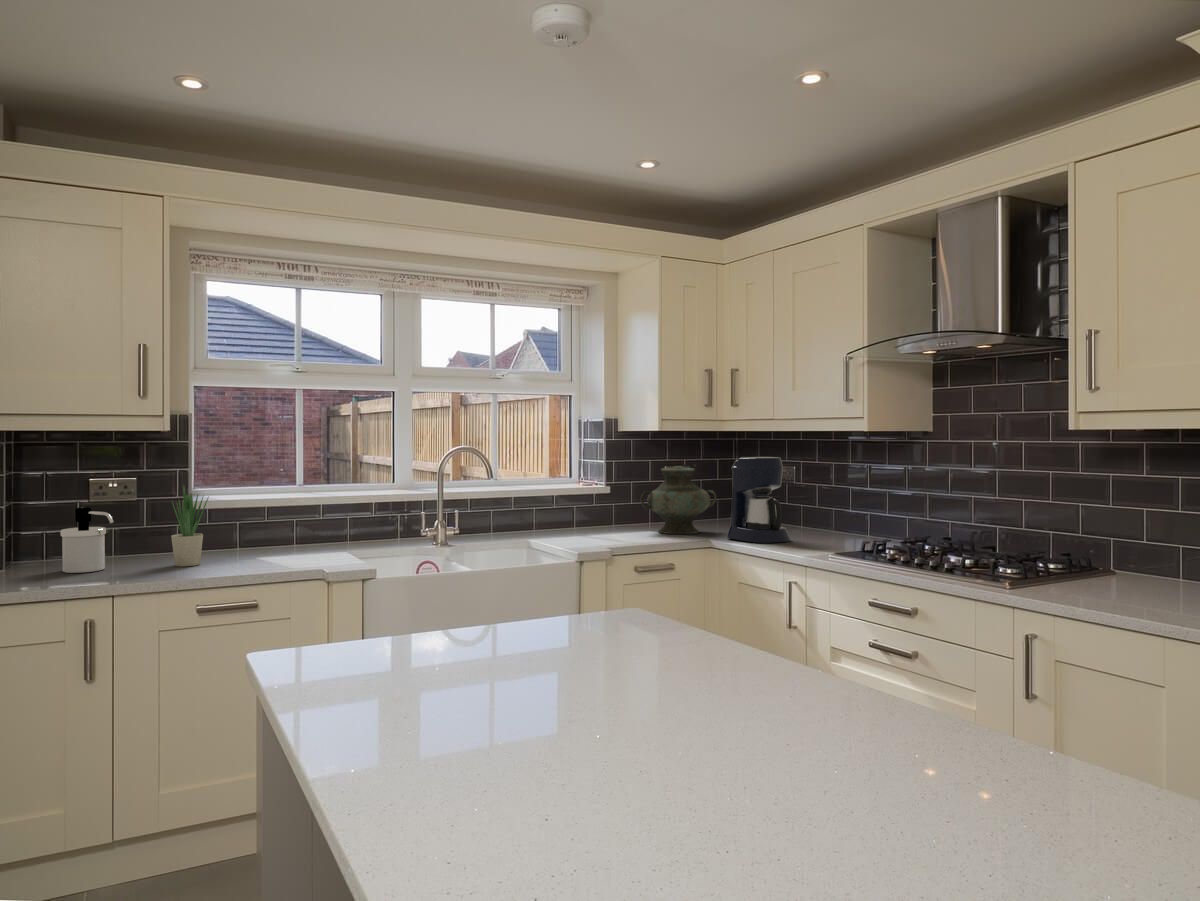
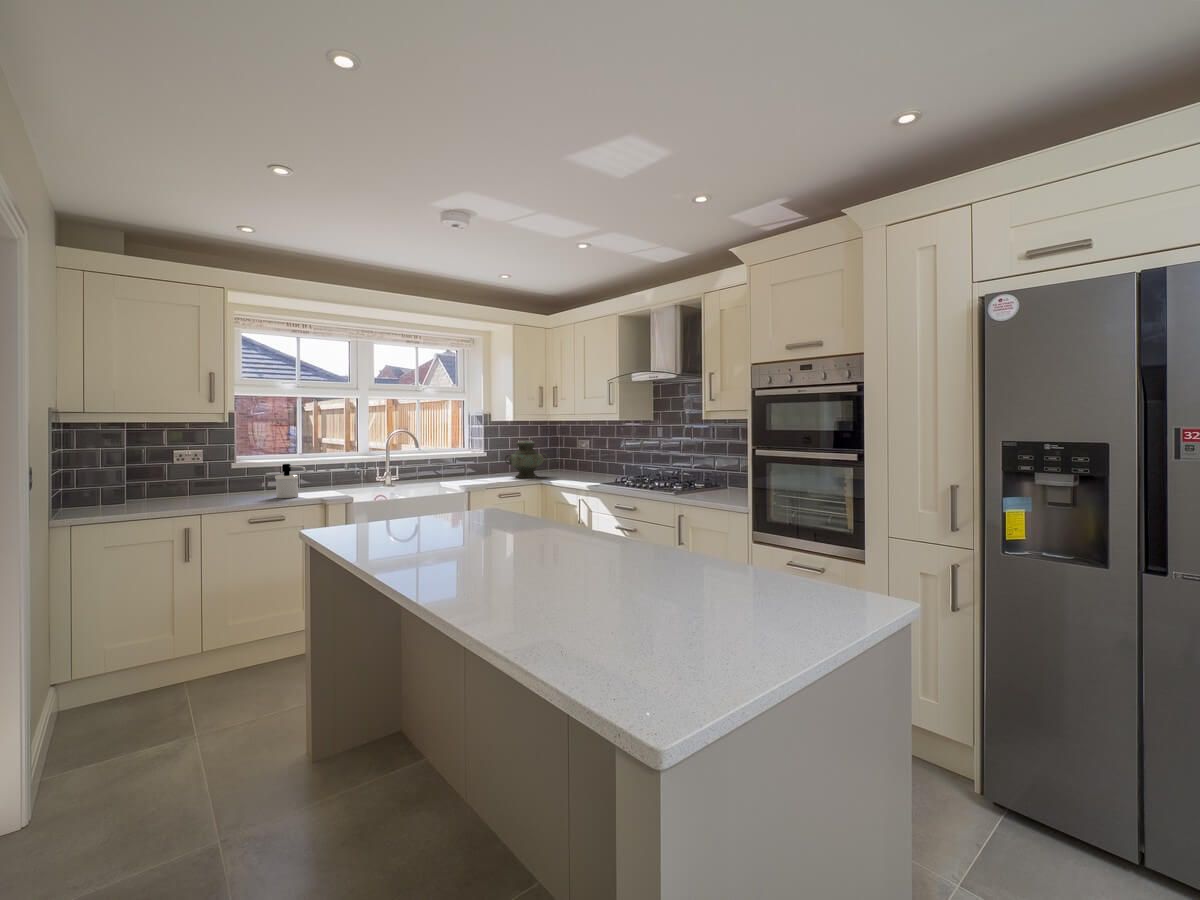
coffee maker: present [727,457,791,543] -> none [551,435,584,480]
potted plant: present [171,484,208,566] -> none [229,451,253,499]
soap dispenser: present [61,507,114,573] -> present [275,464,306,498]

